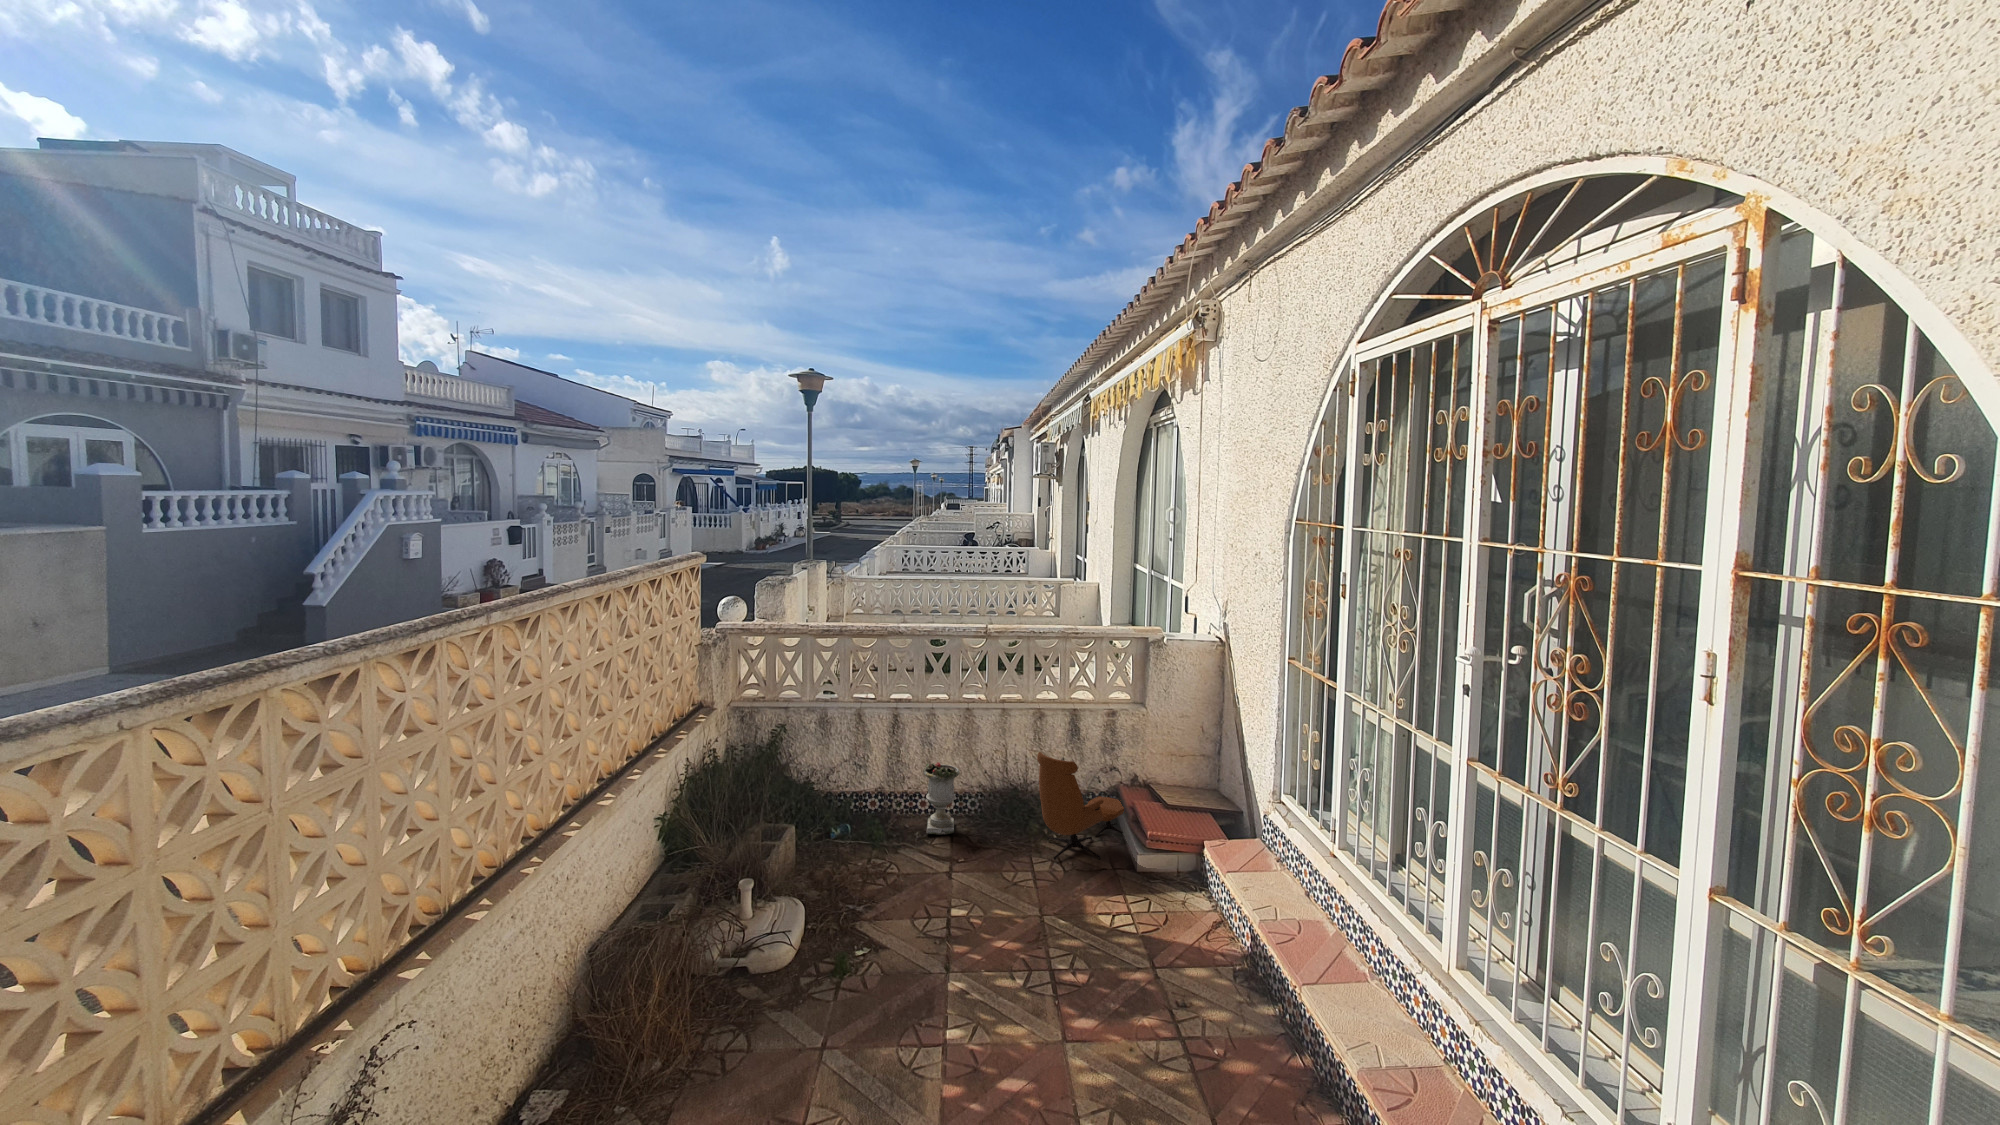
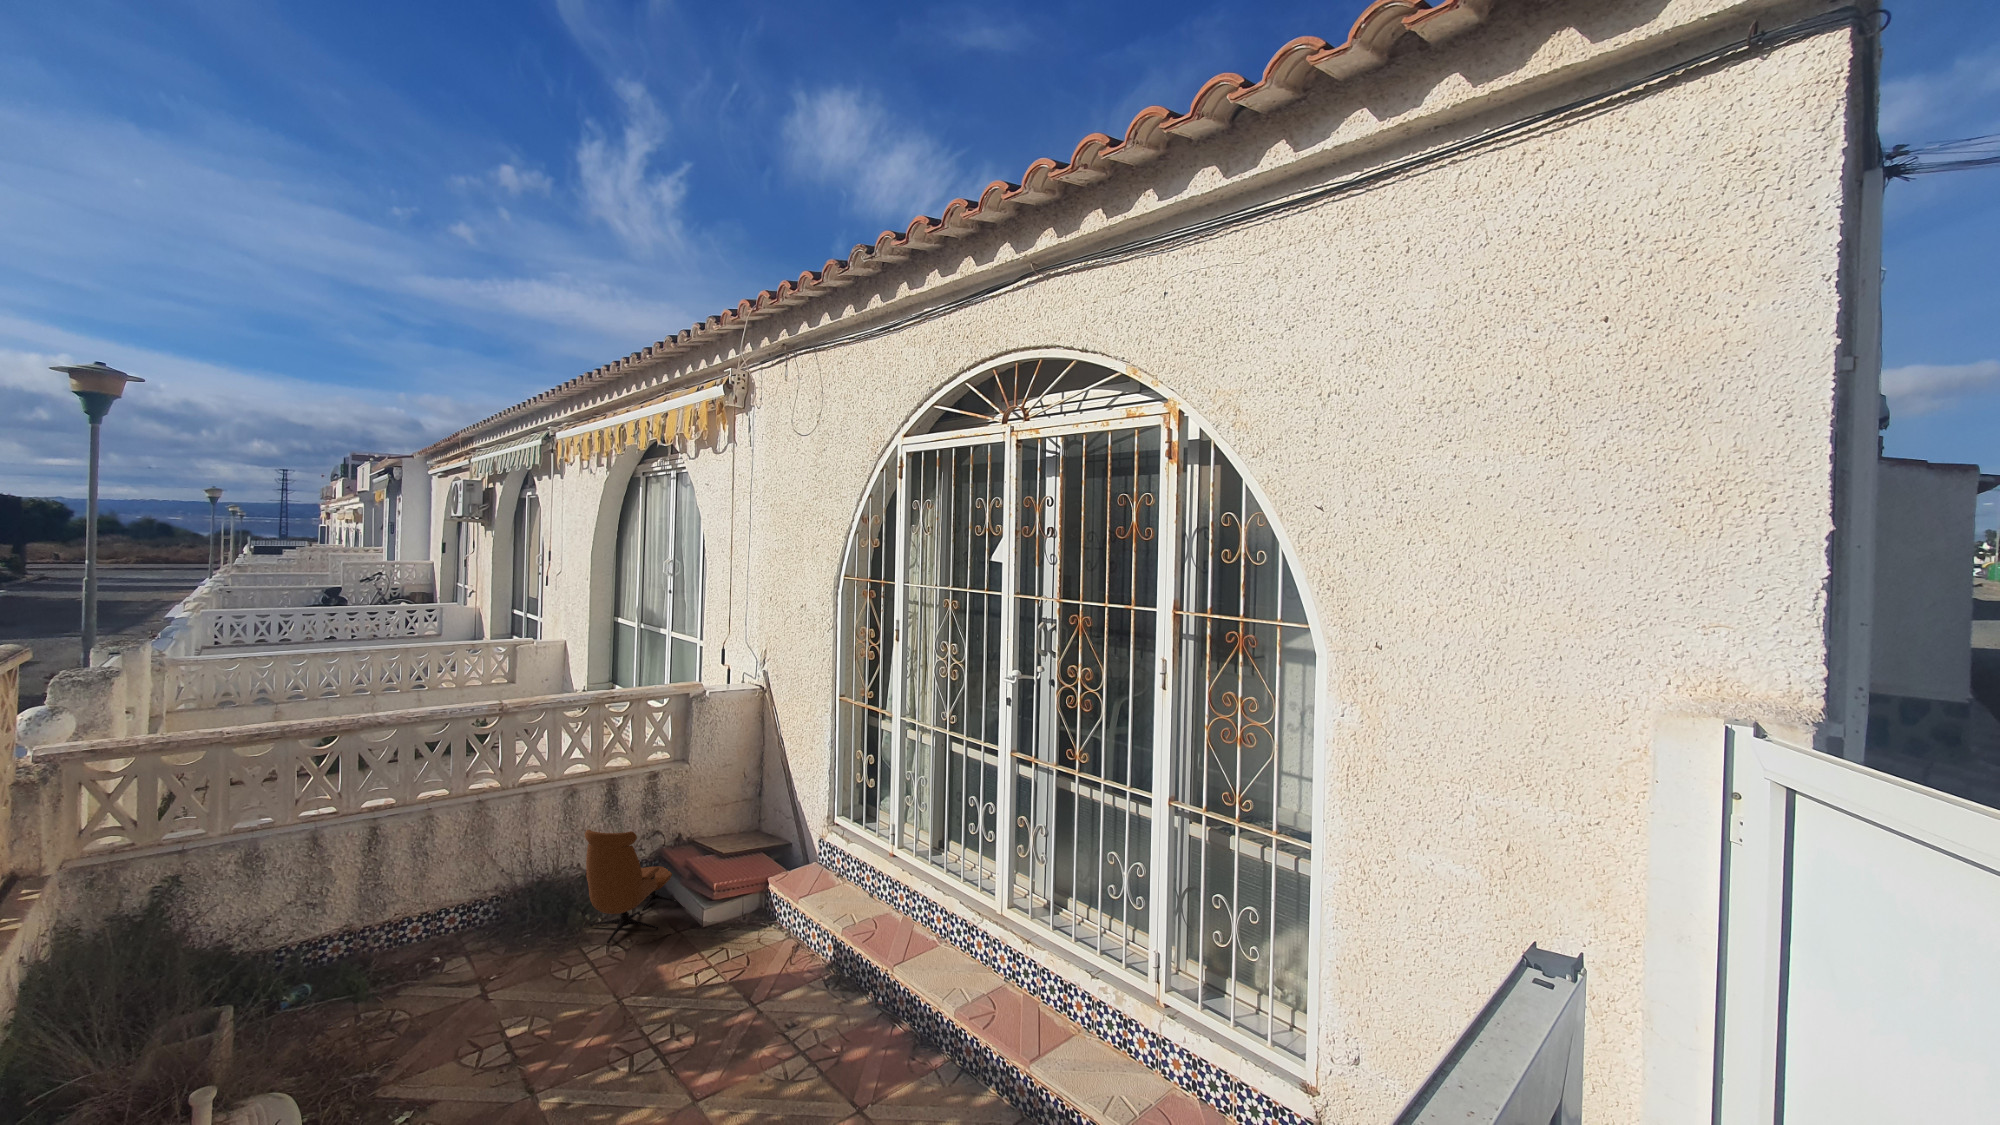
planter: present [923,762,960,835] -> none [422,870,477,959]

